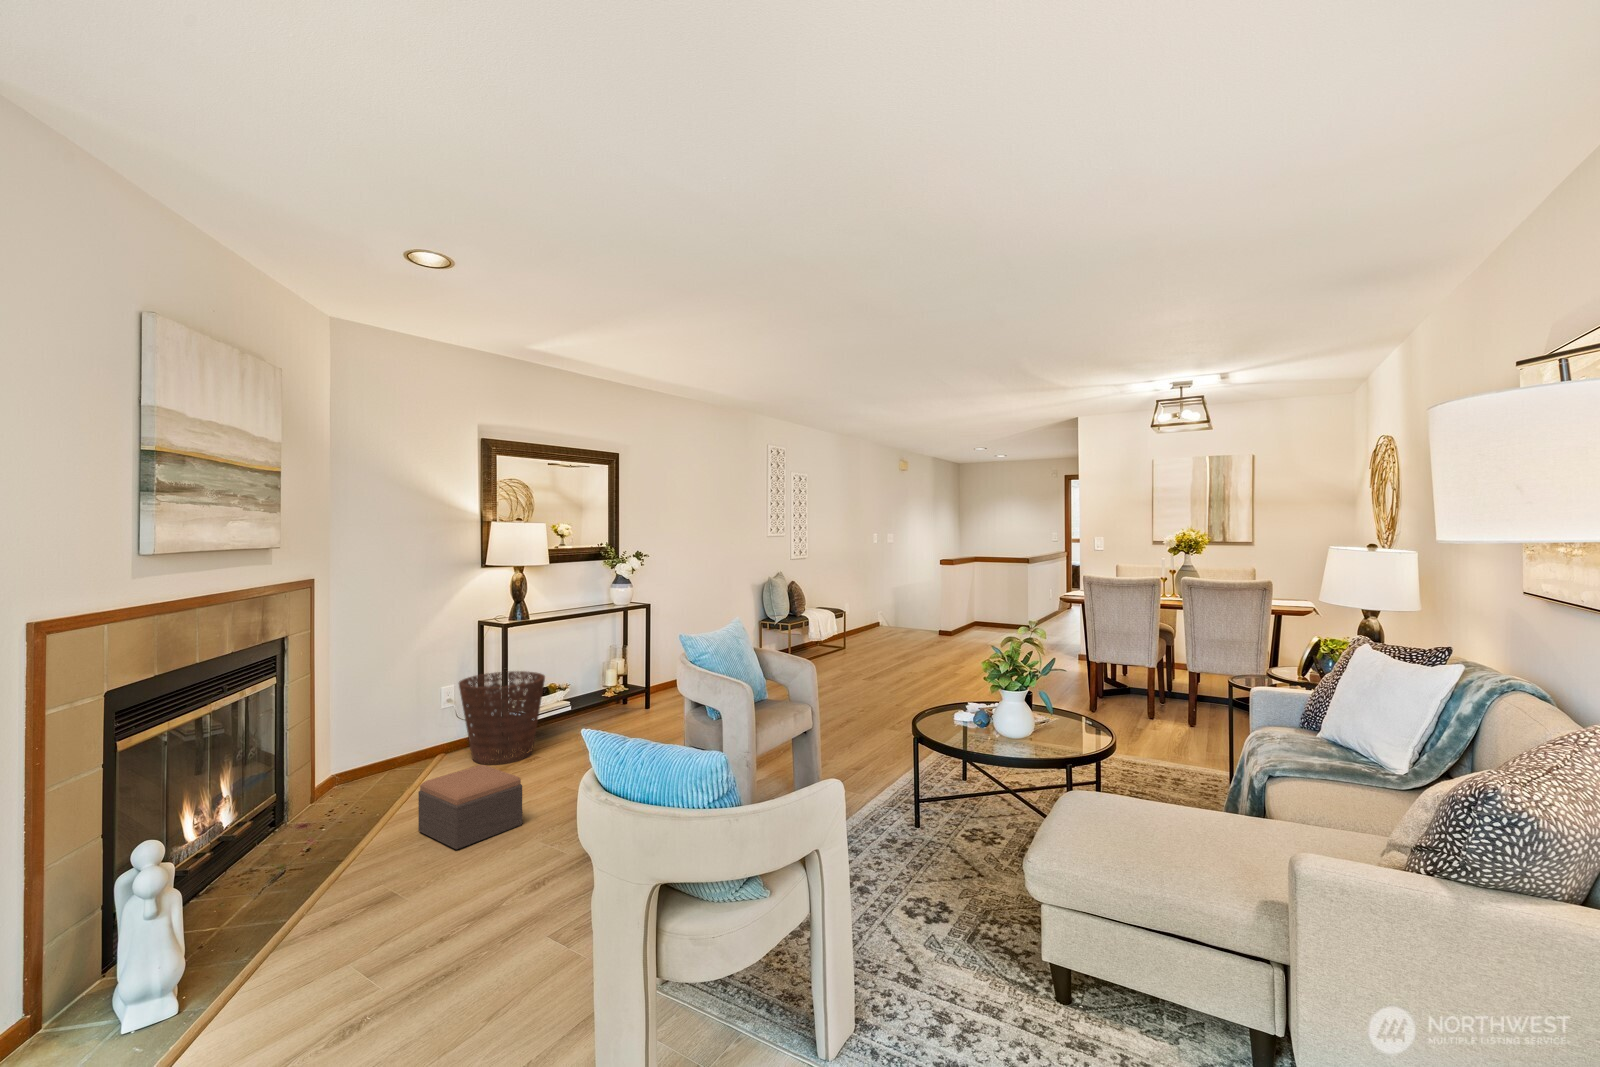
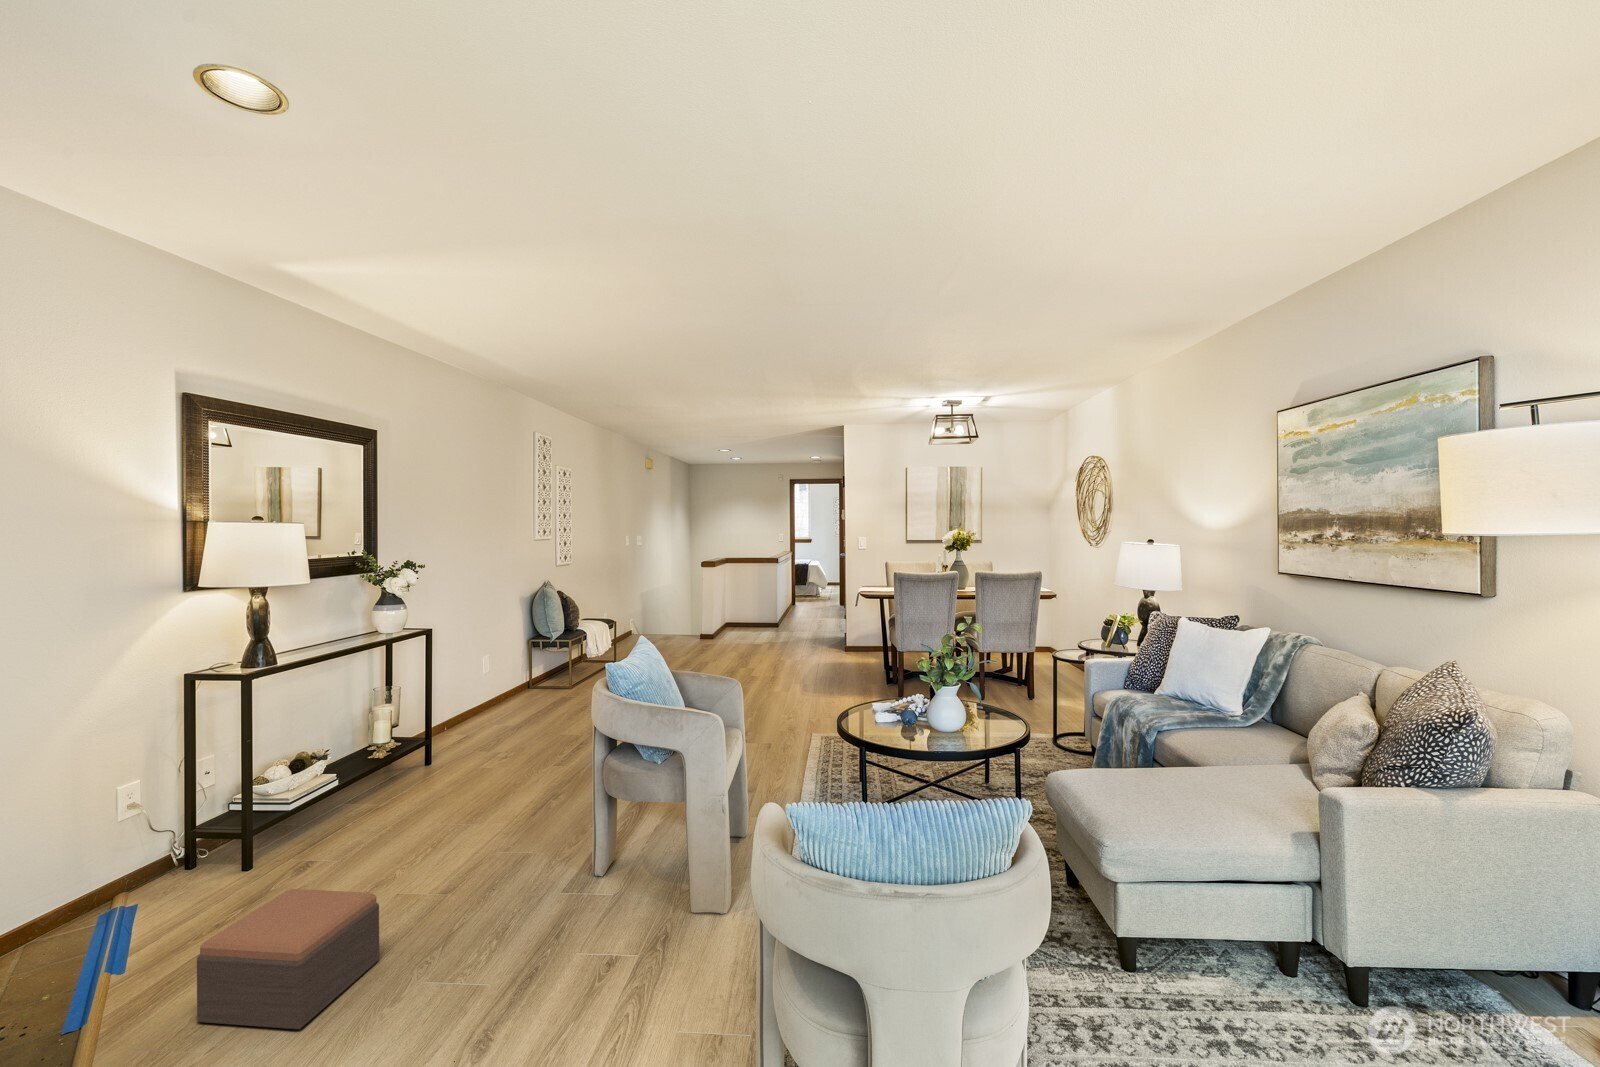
basket: present [459,671,545,764] -> none [167,739,318,889]

